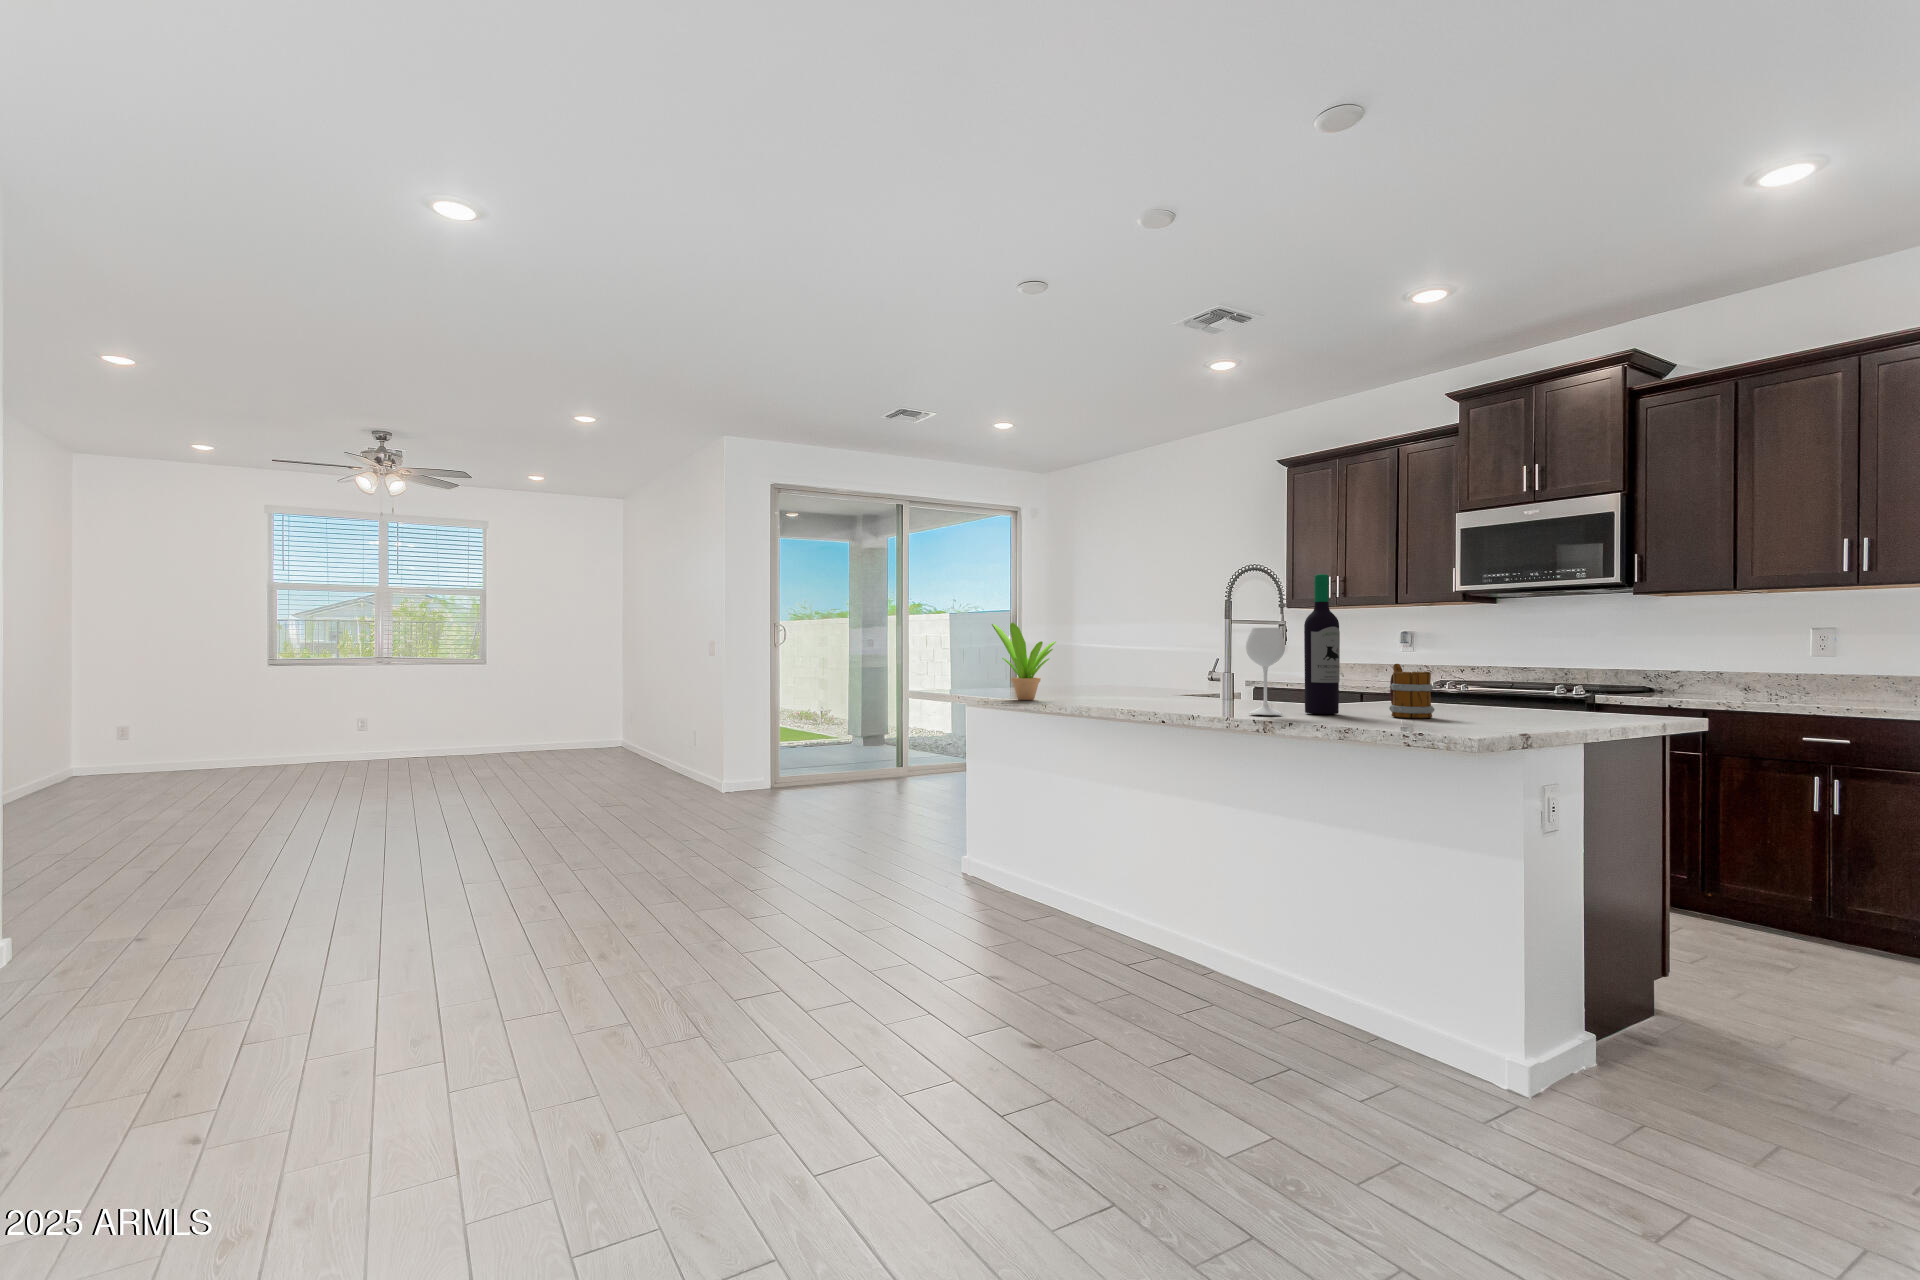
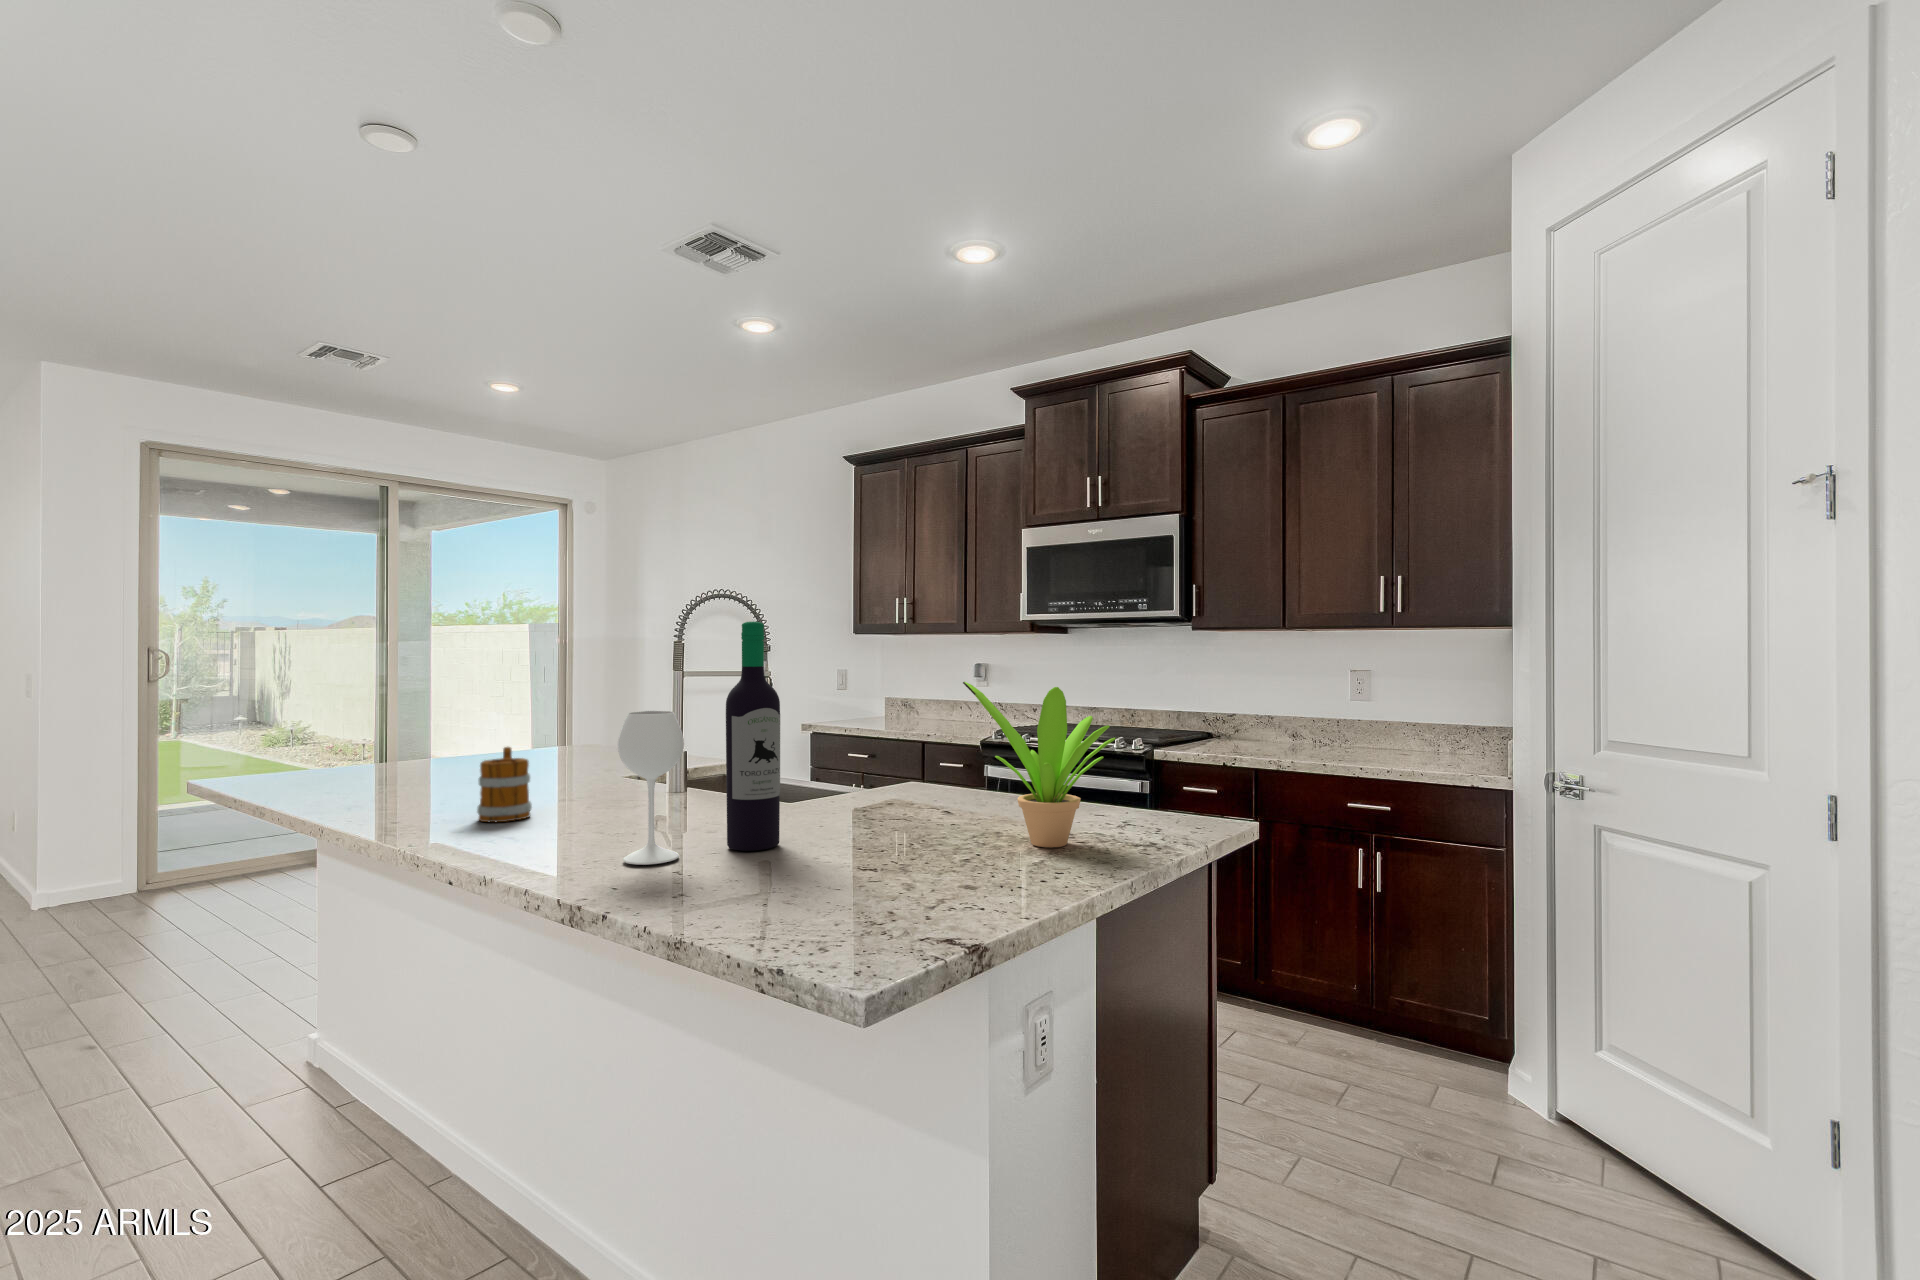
potted plant: present [992,623,1056,700] -> present [963,682,1116,847]
mug: present [1389,664,1435,718] -> present [477,747,532,822]

